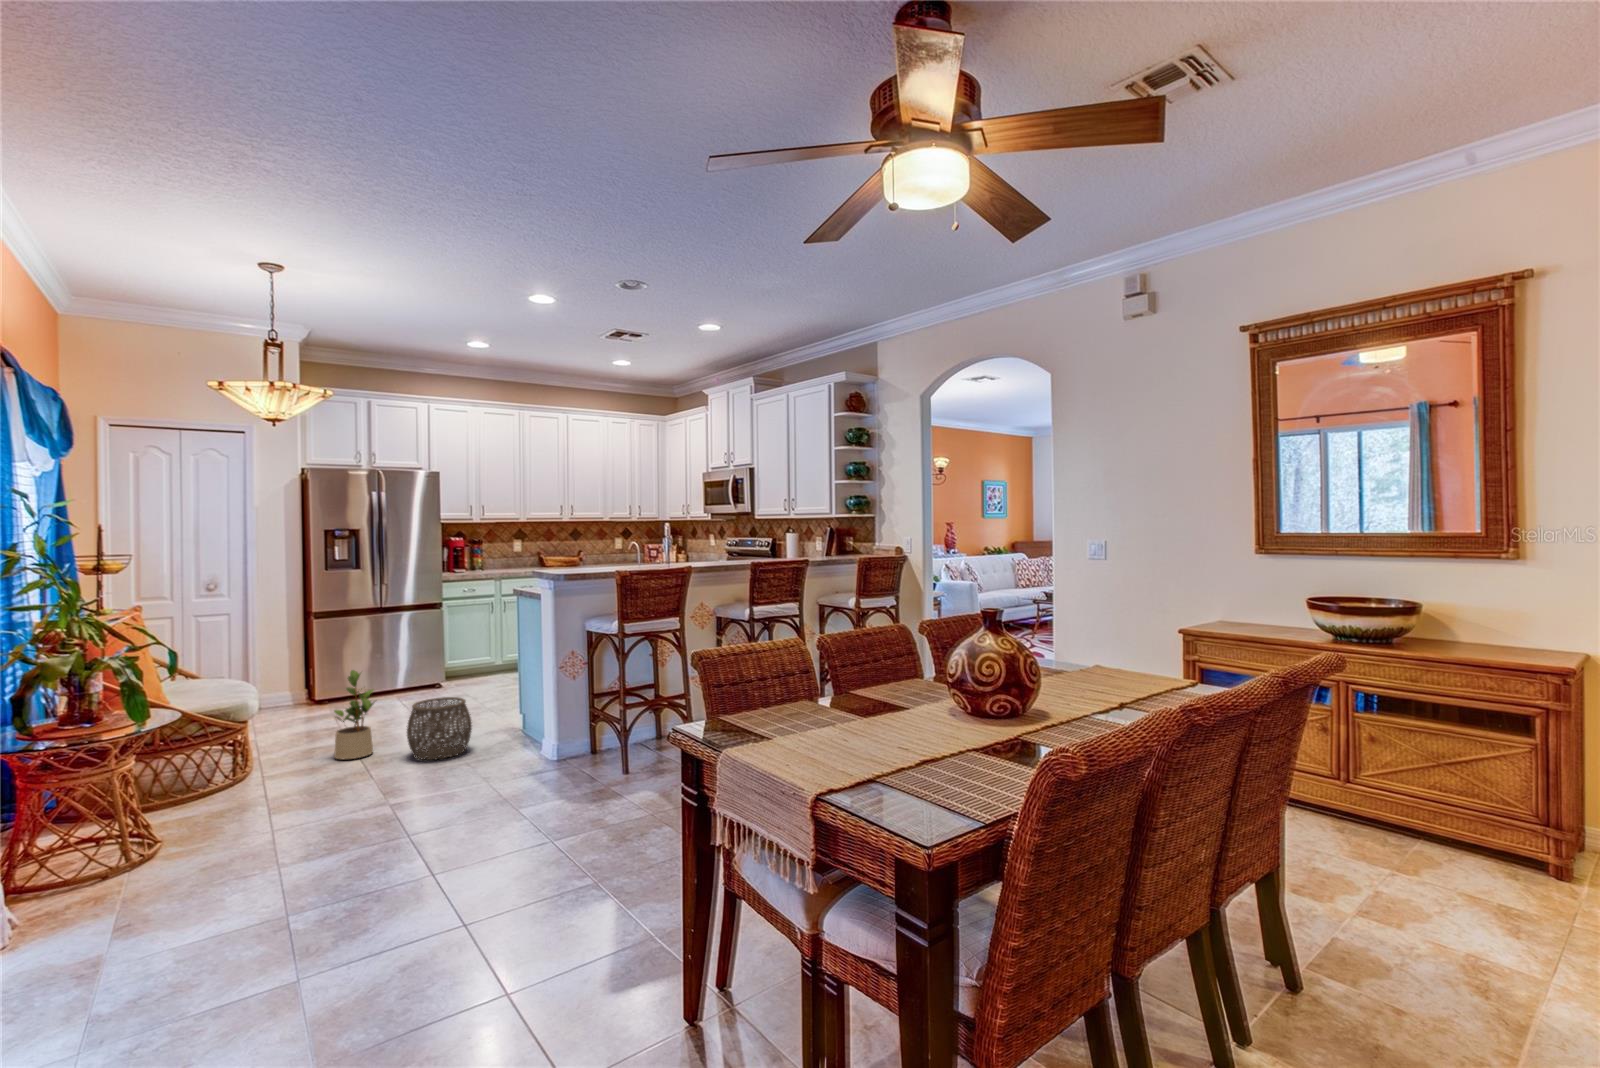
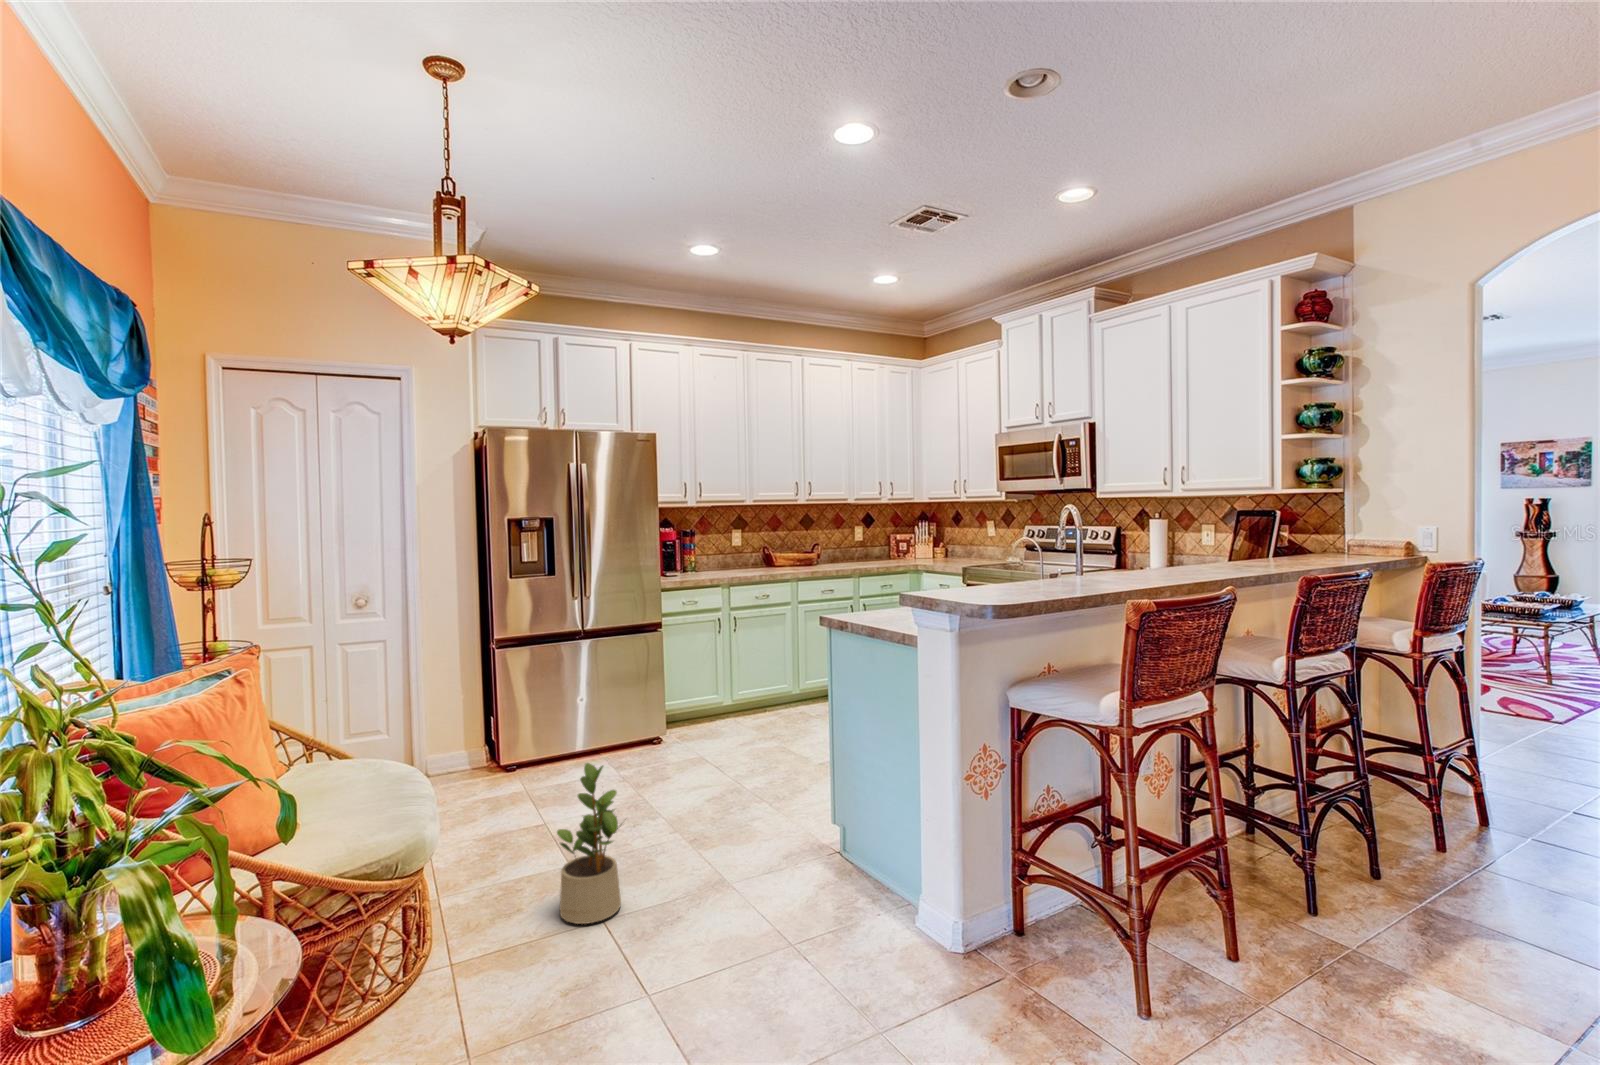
woven basket: present [407,697,472,760] -> none [681,810,789,938]

